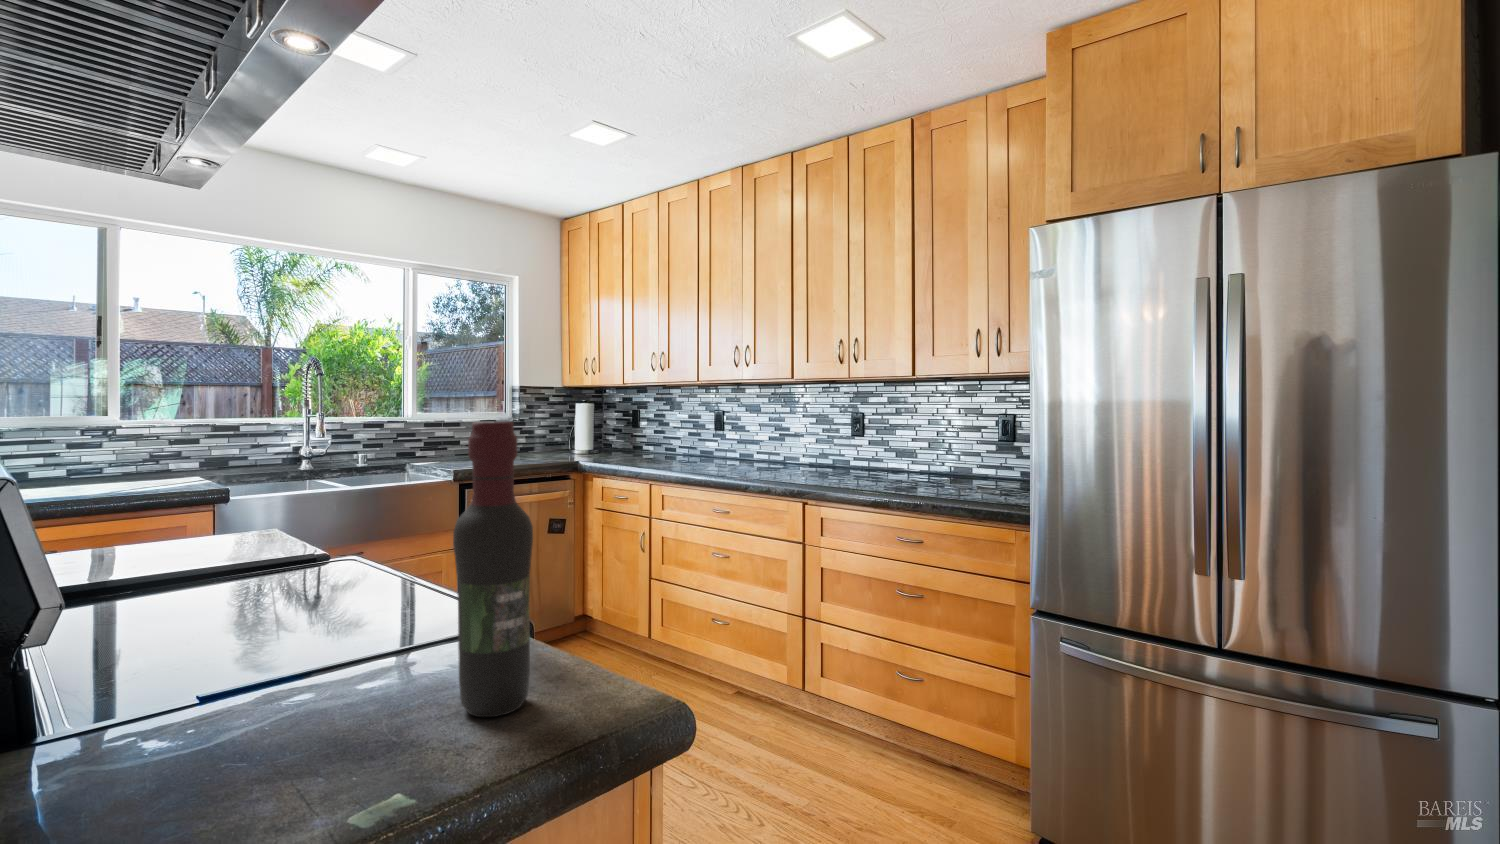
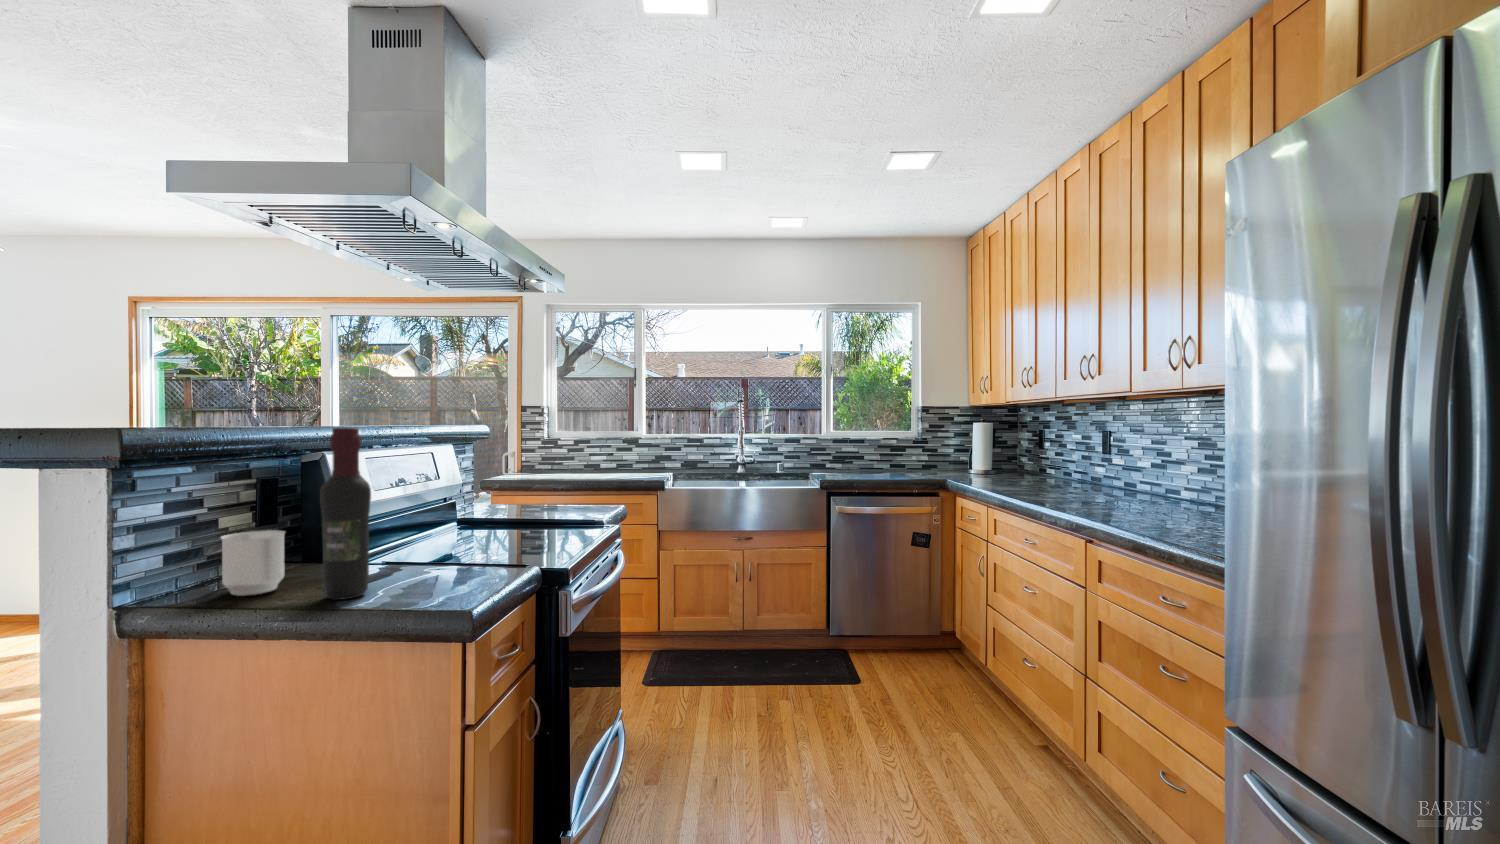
mug: none [186,629,342,781] -> present [221,530,285,596]

